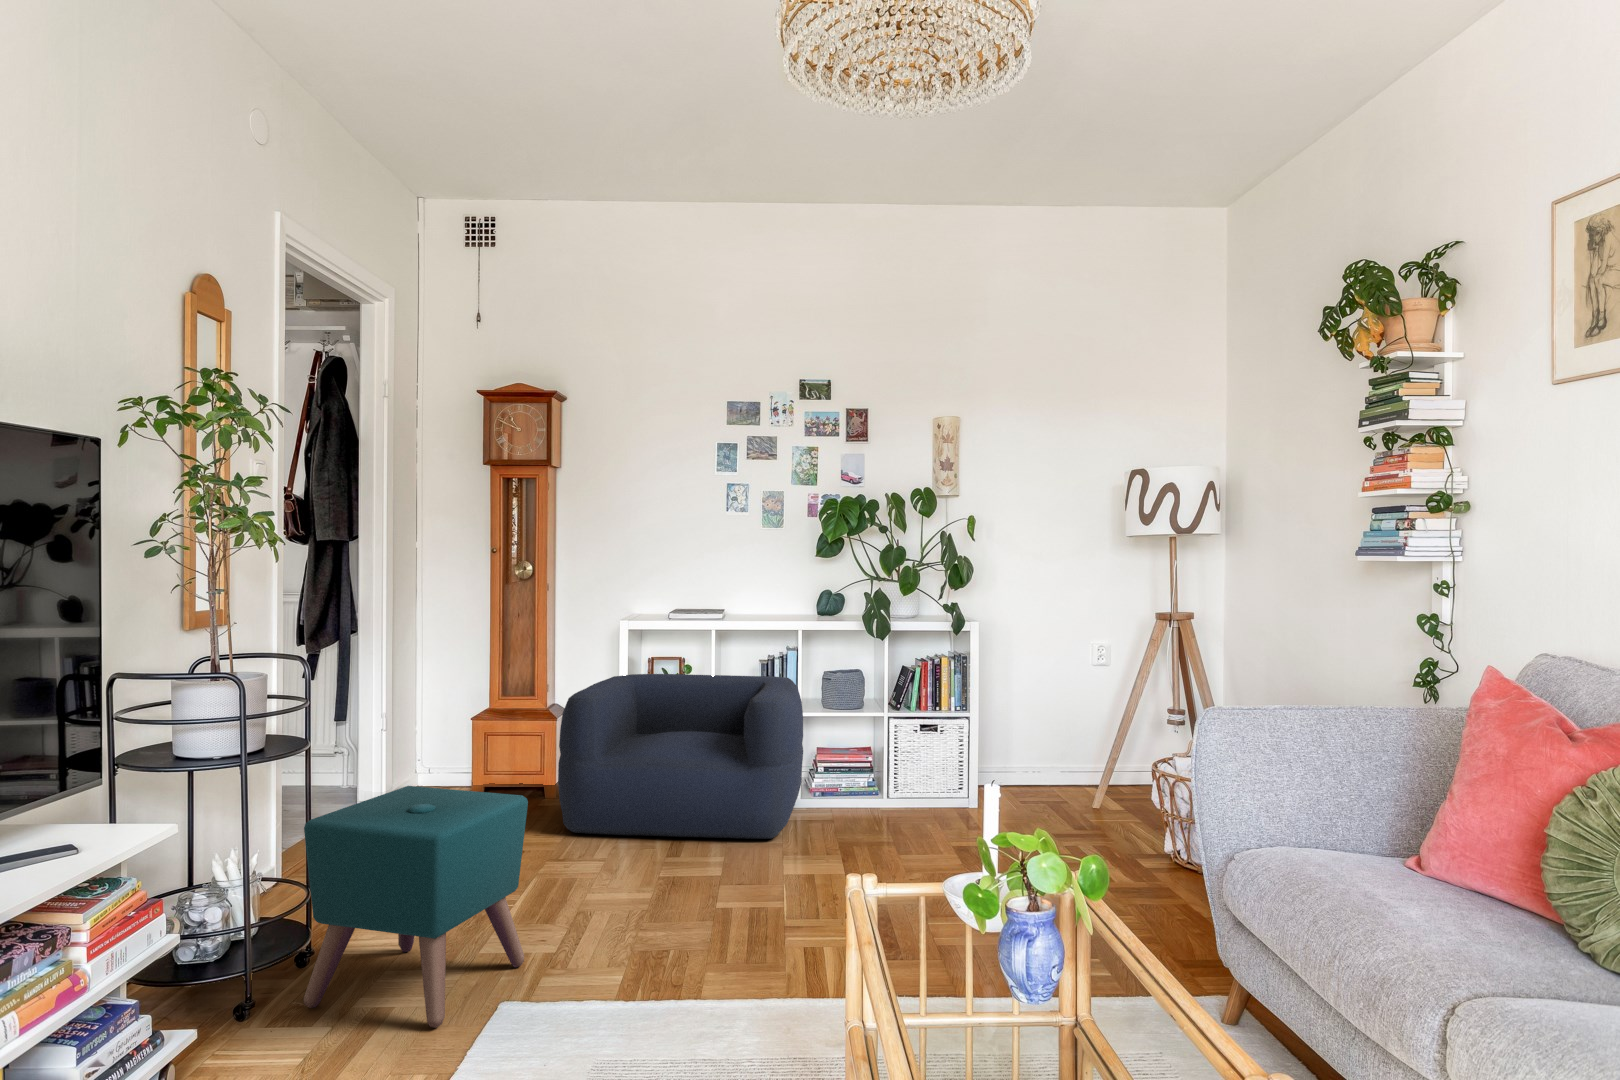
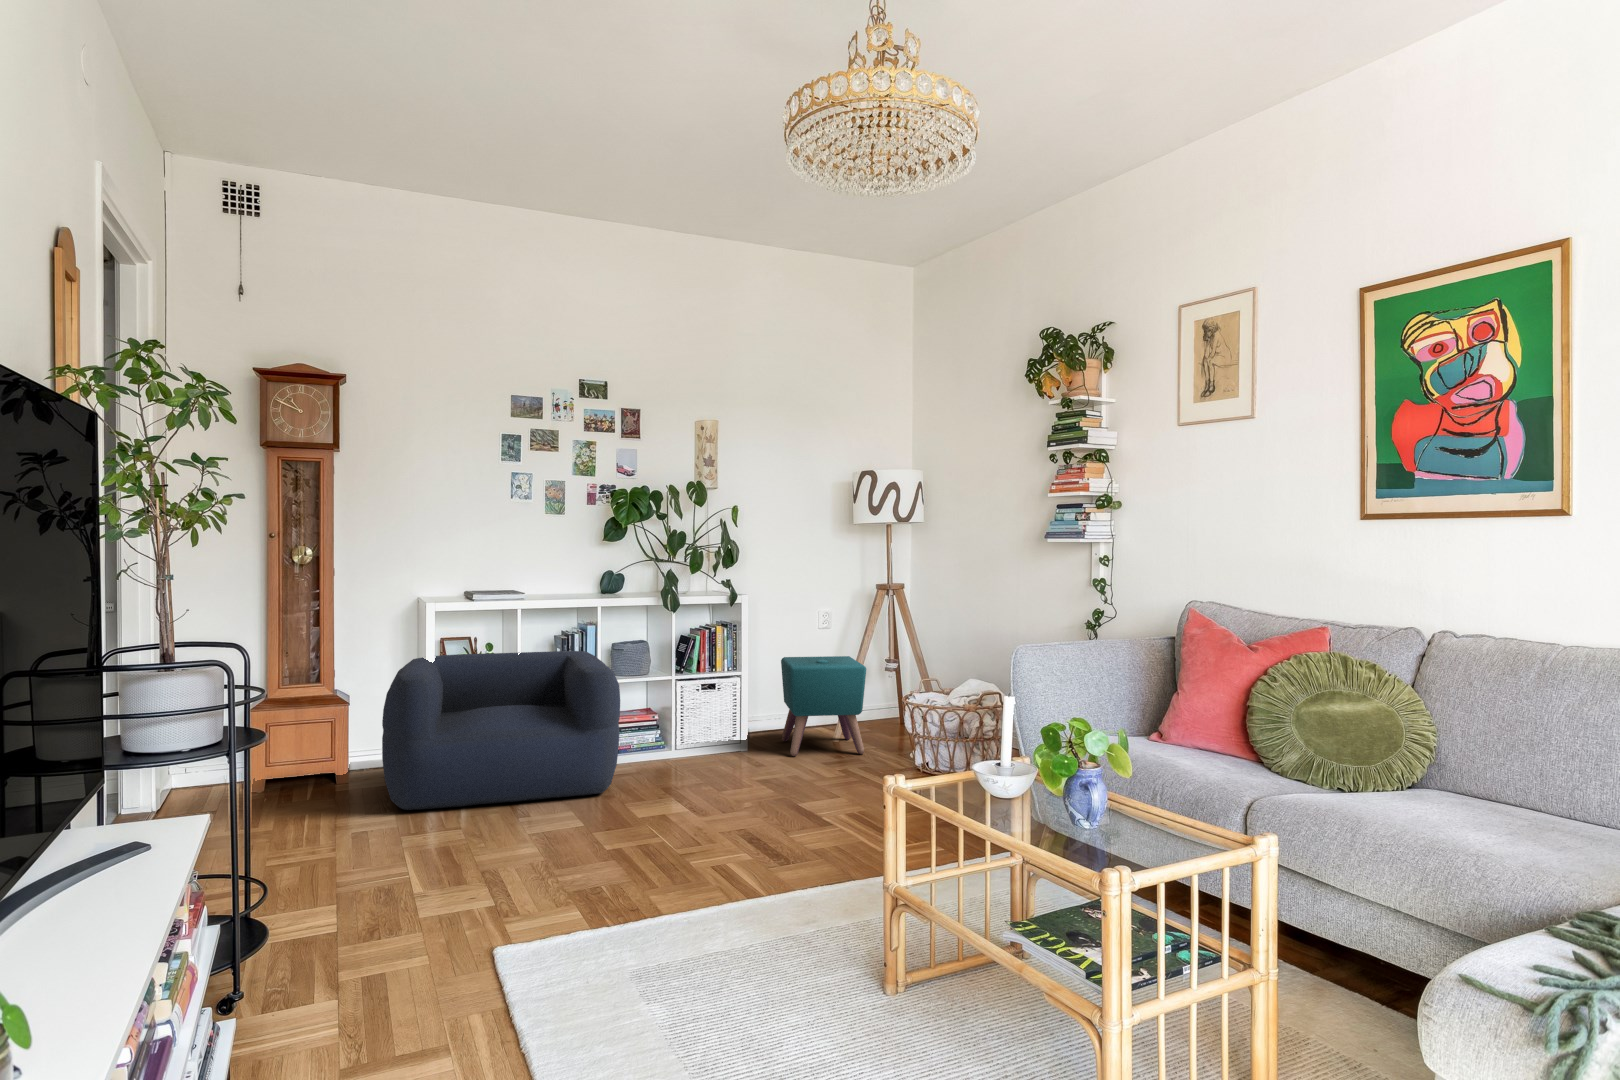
ottoman: present [304,786,528,1028] -> present [781,656,866,756]

